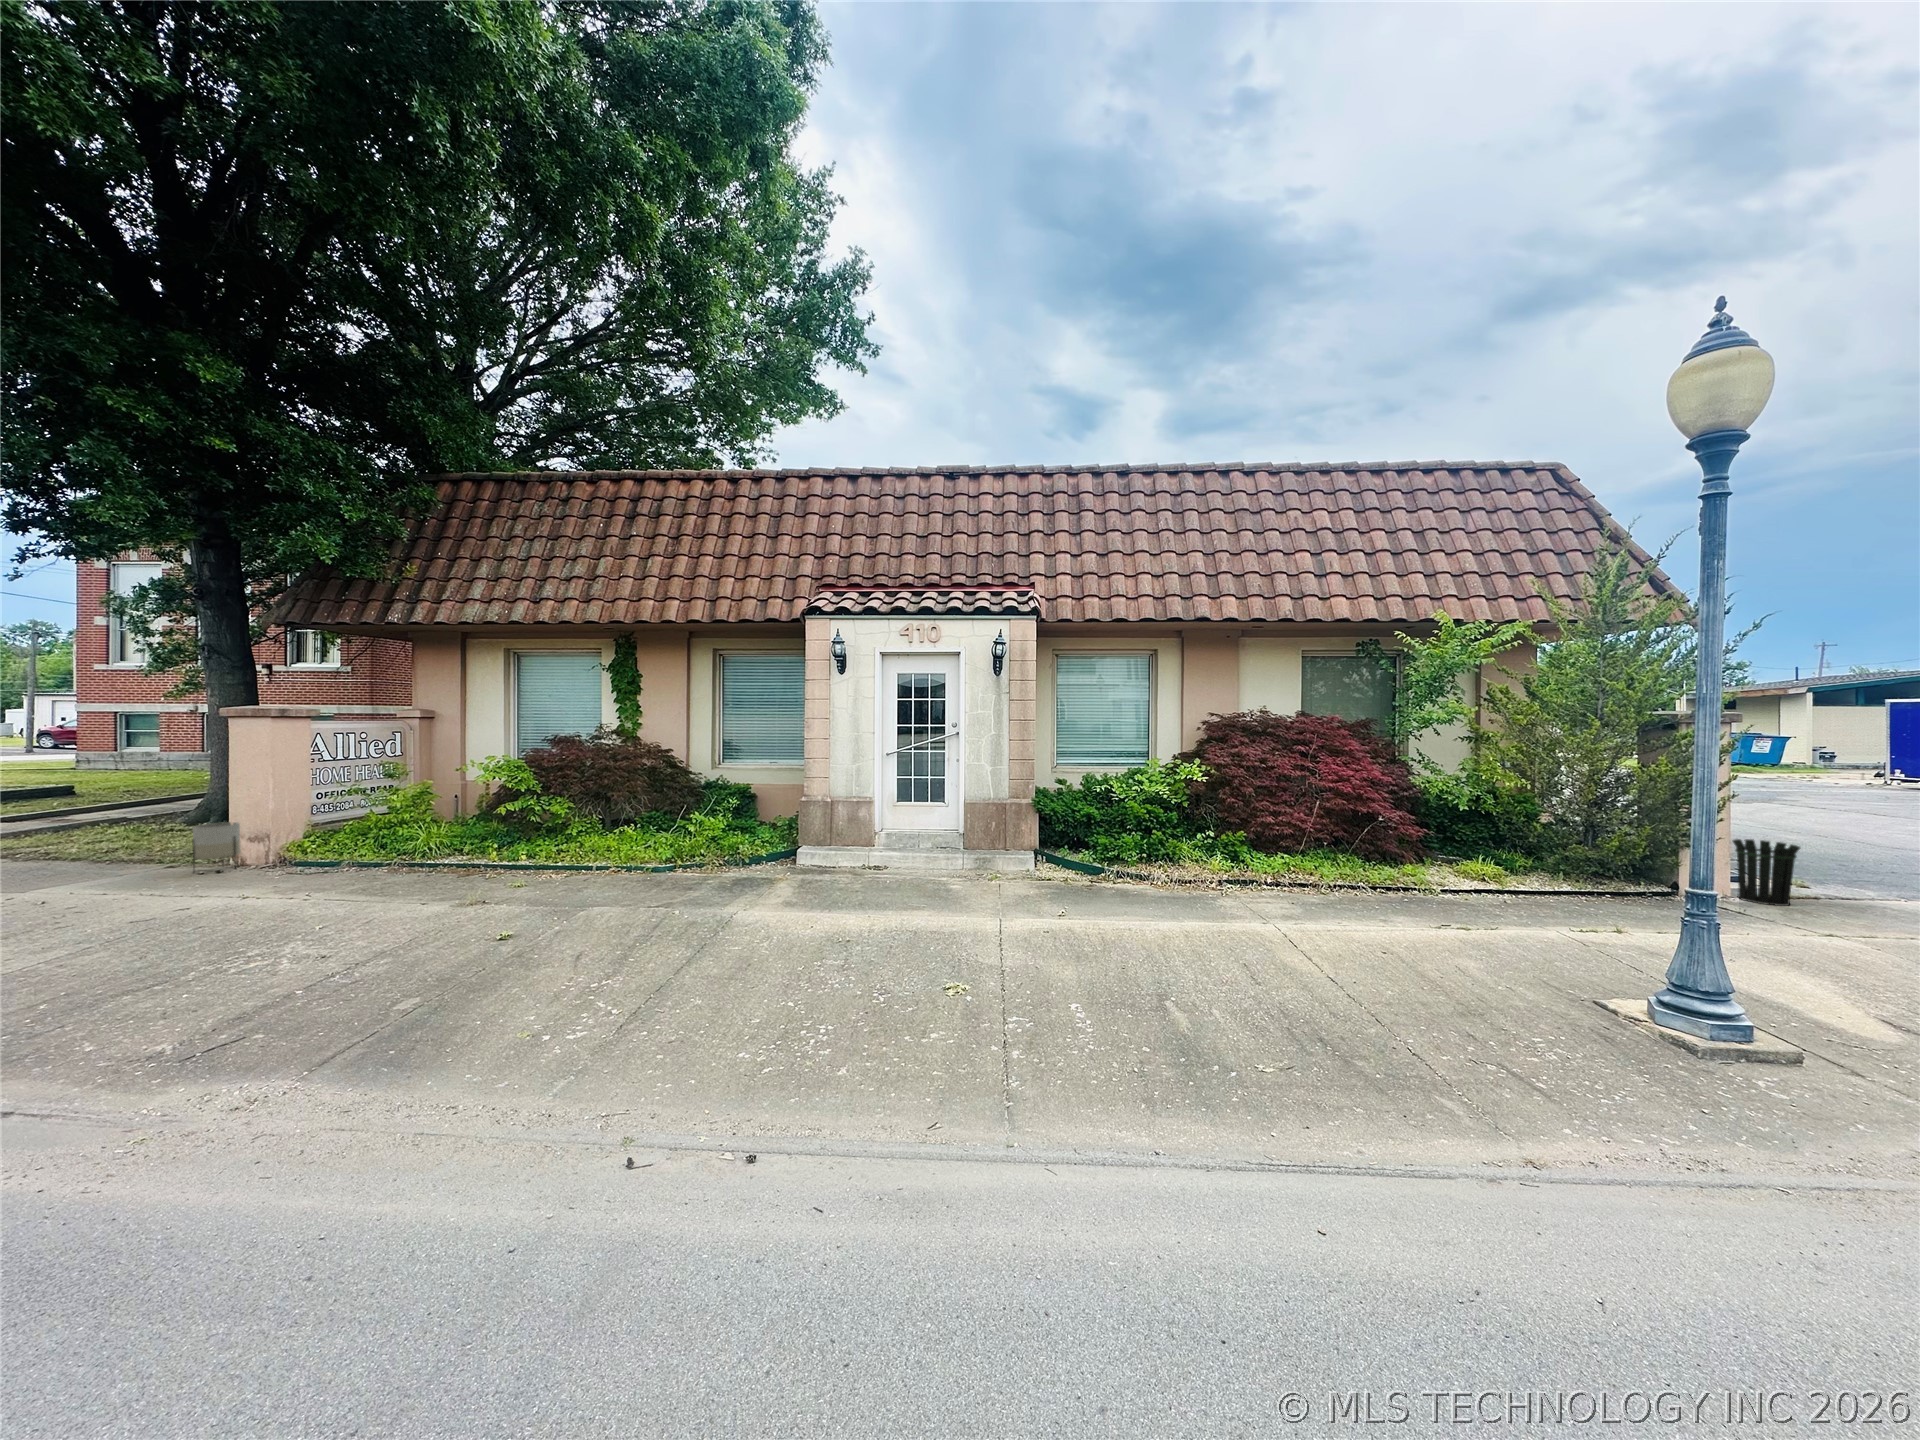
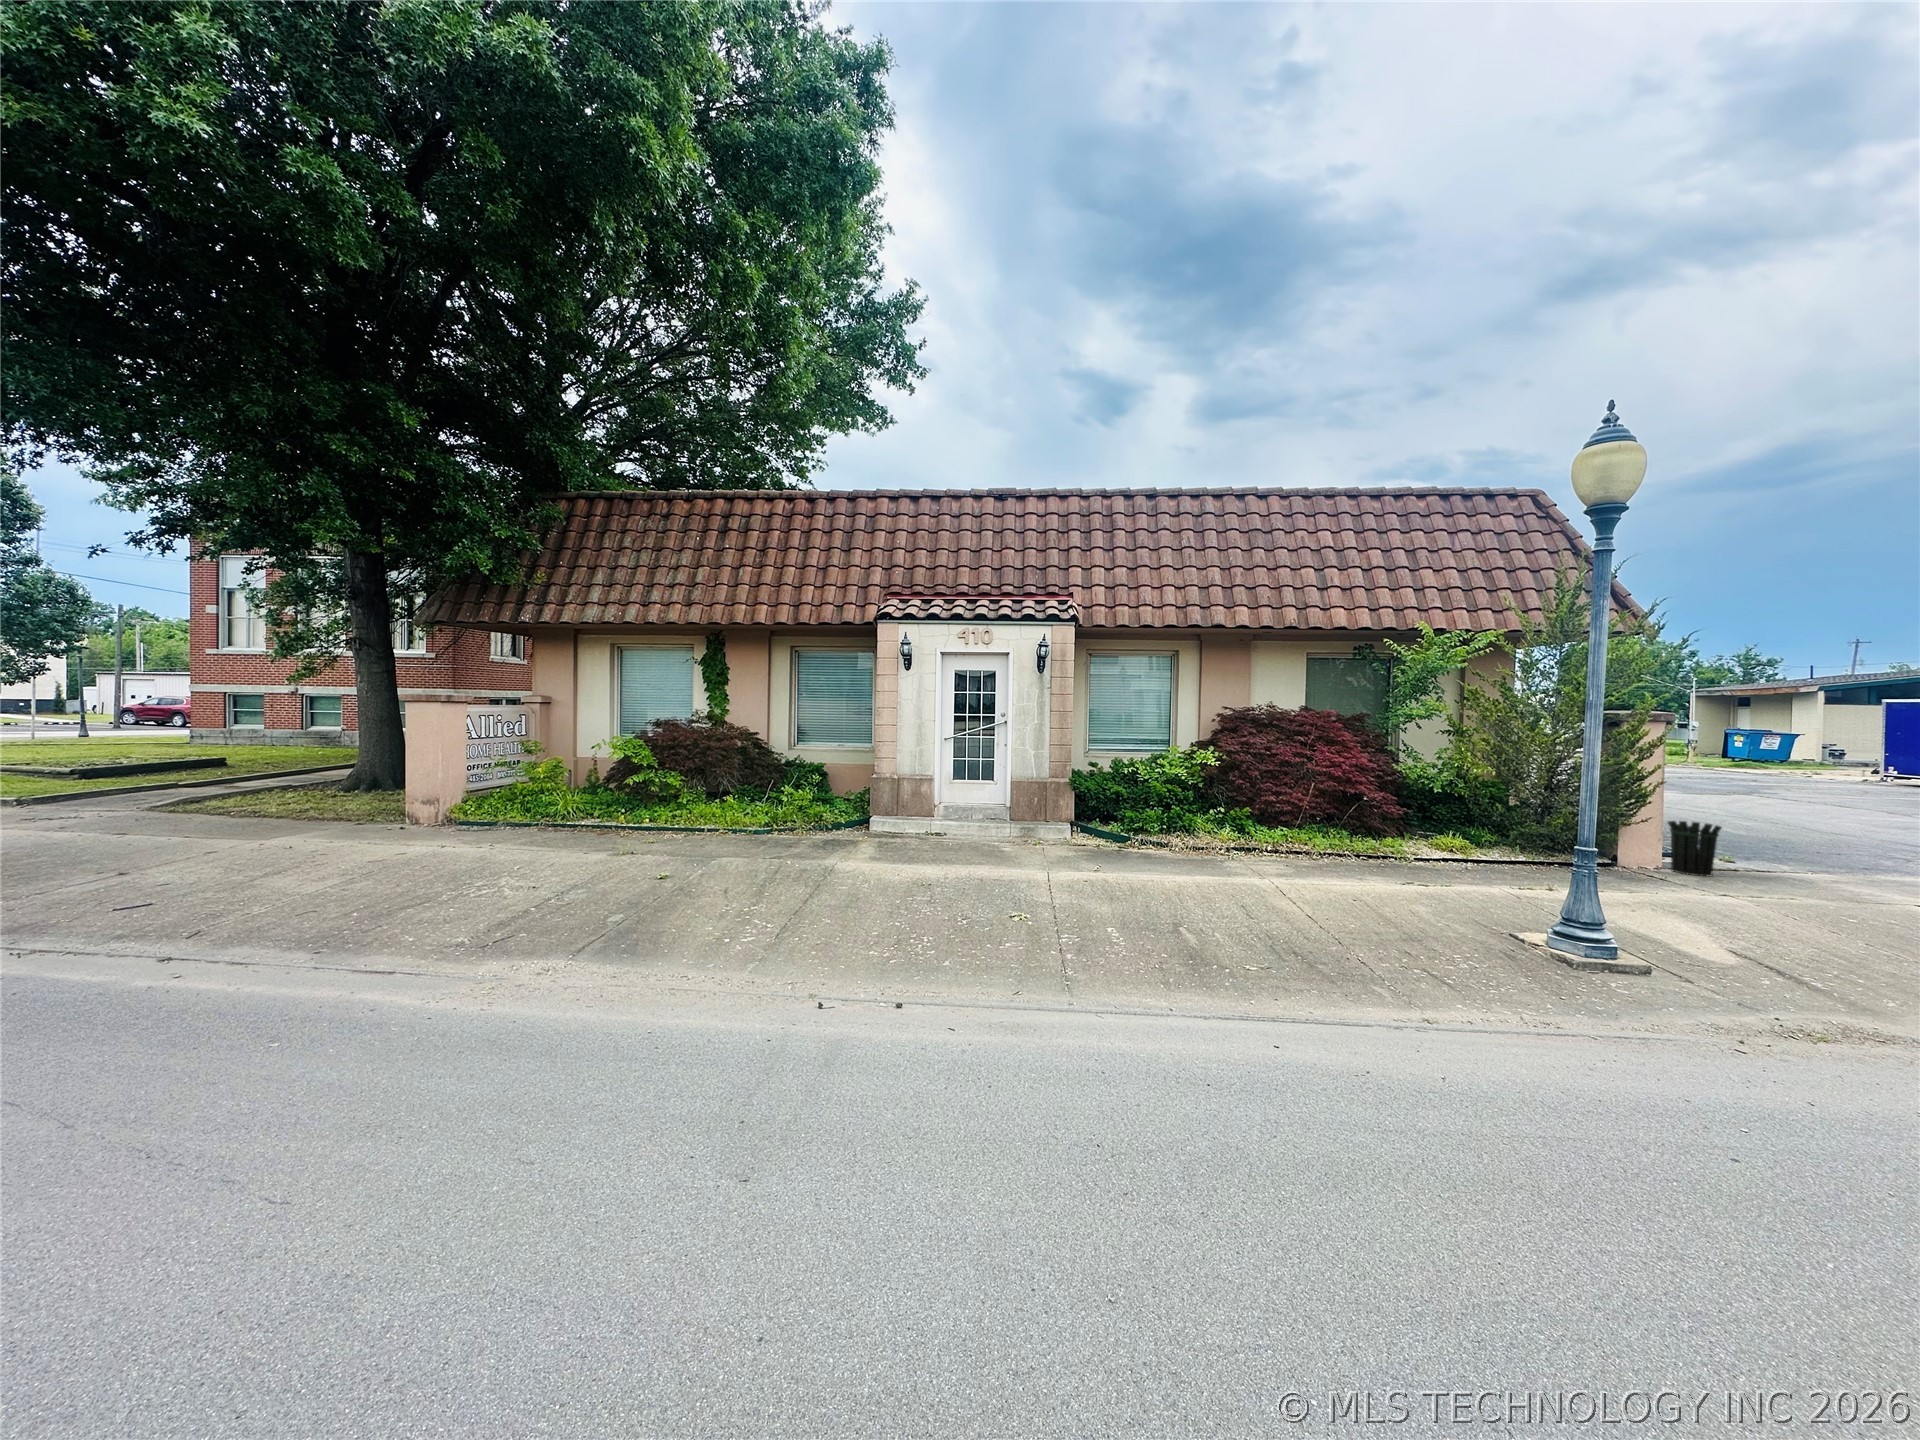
planter: present [192,822,241,864] -> none [384,787,418,828]

